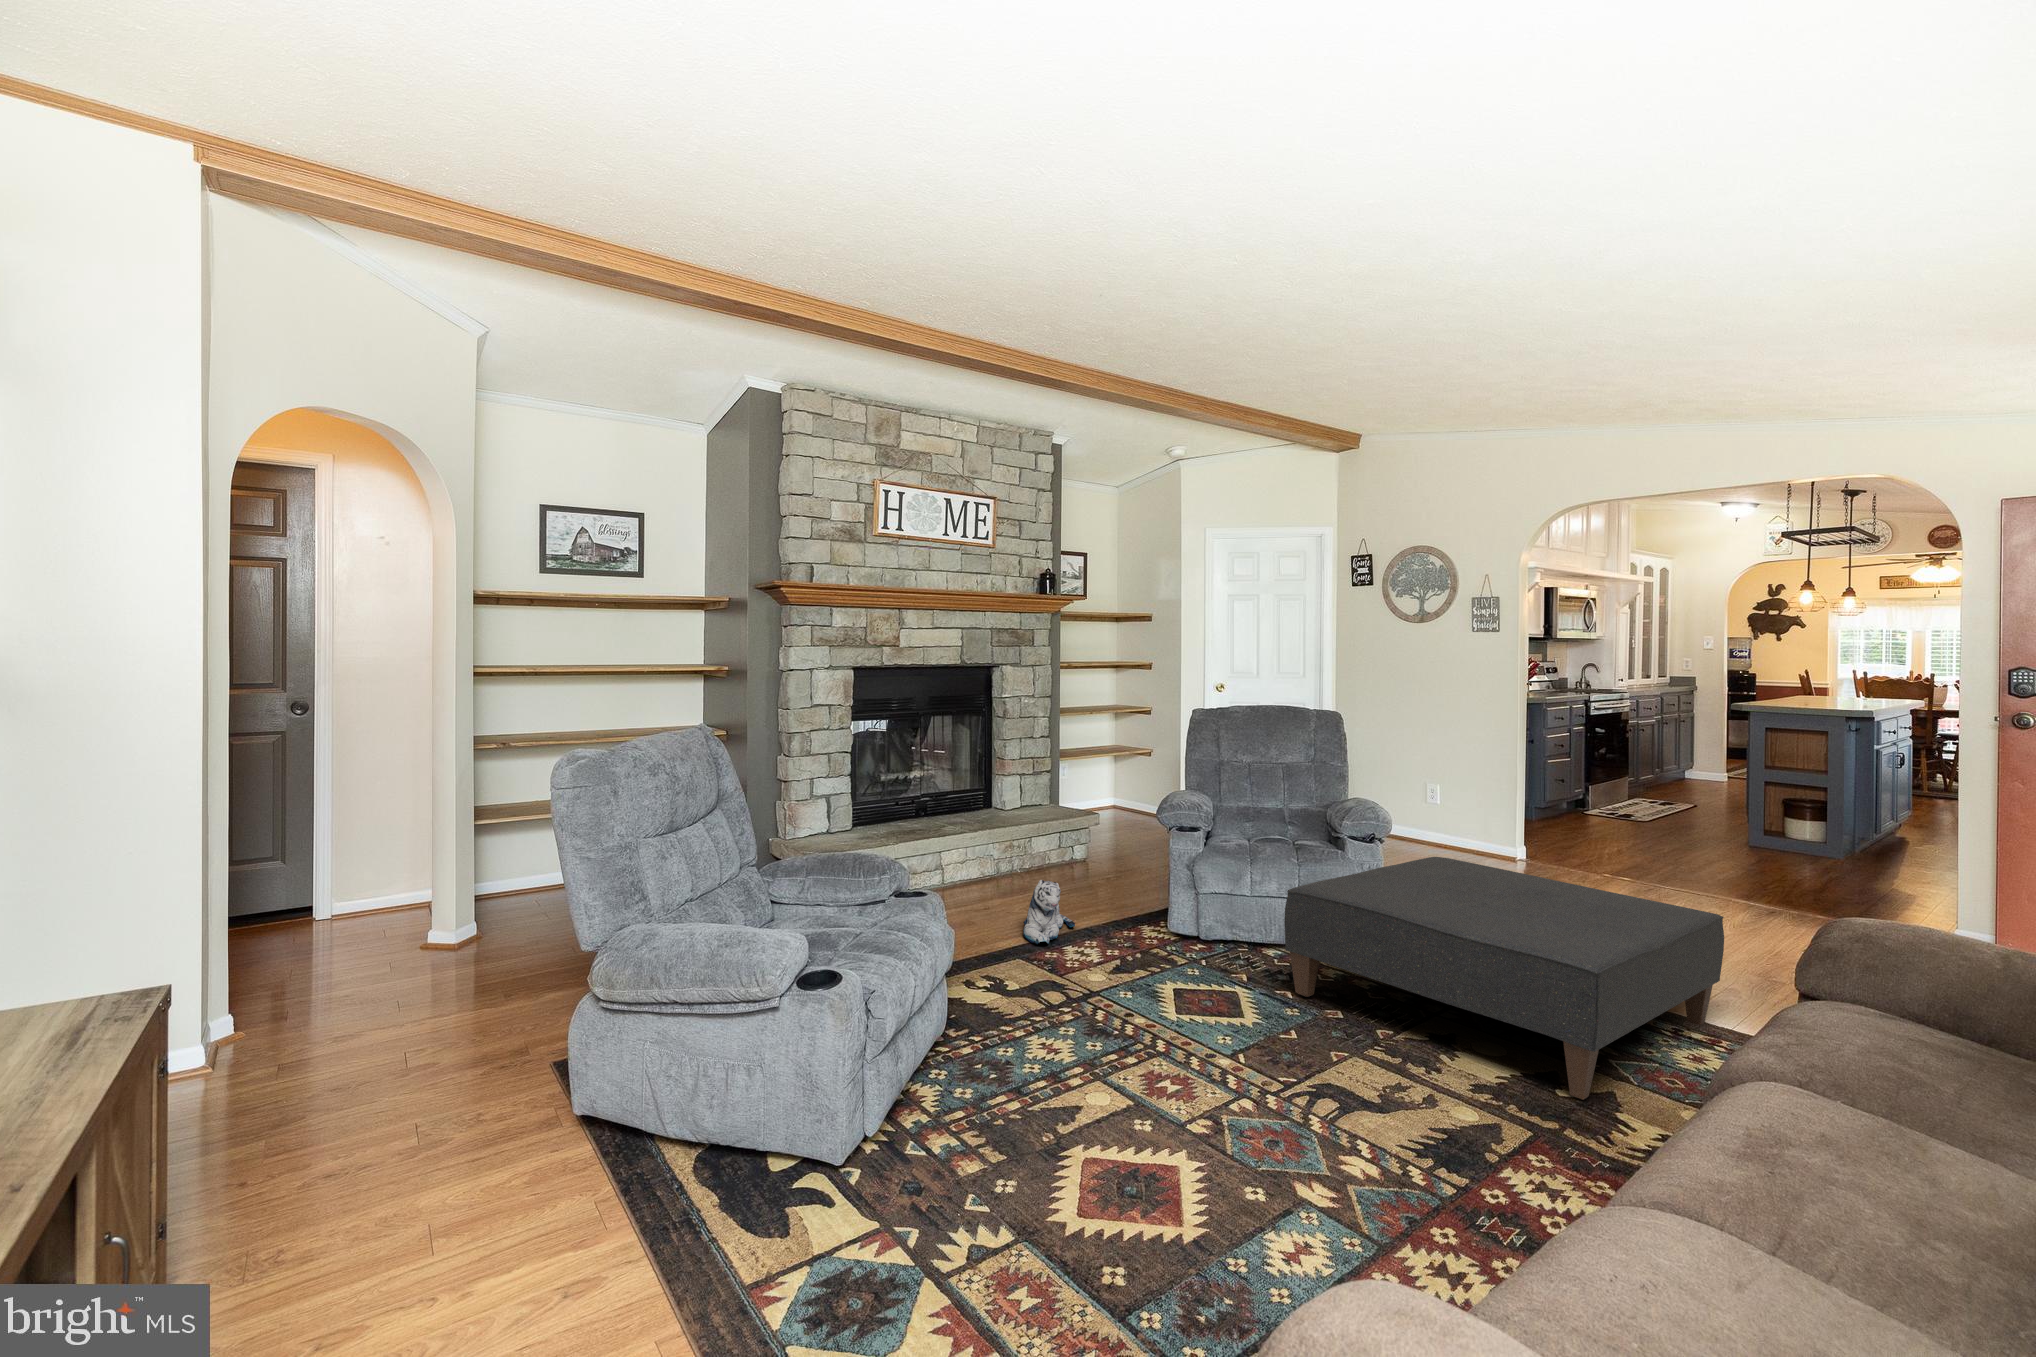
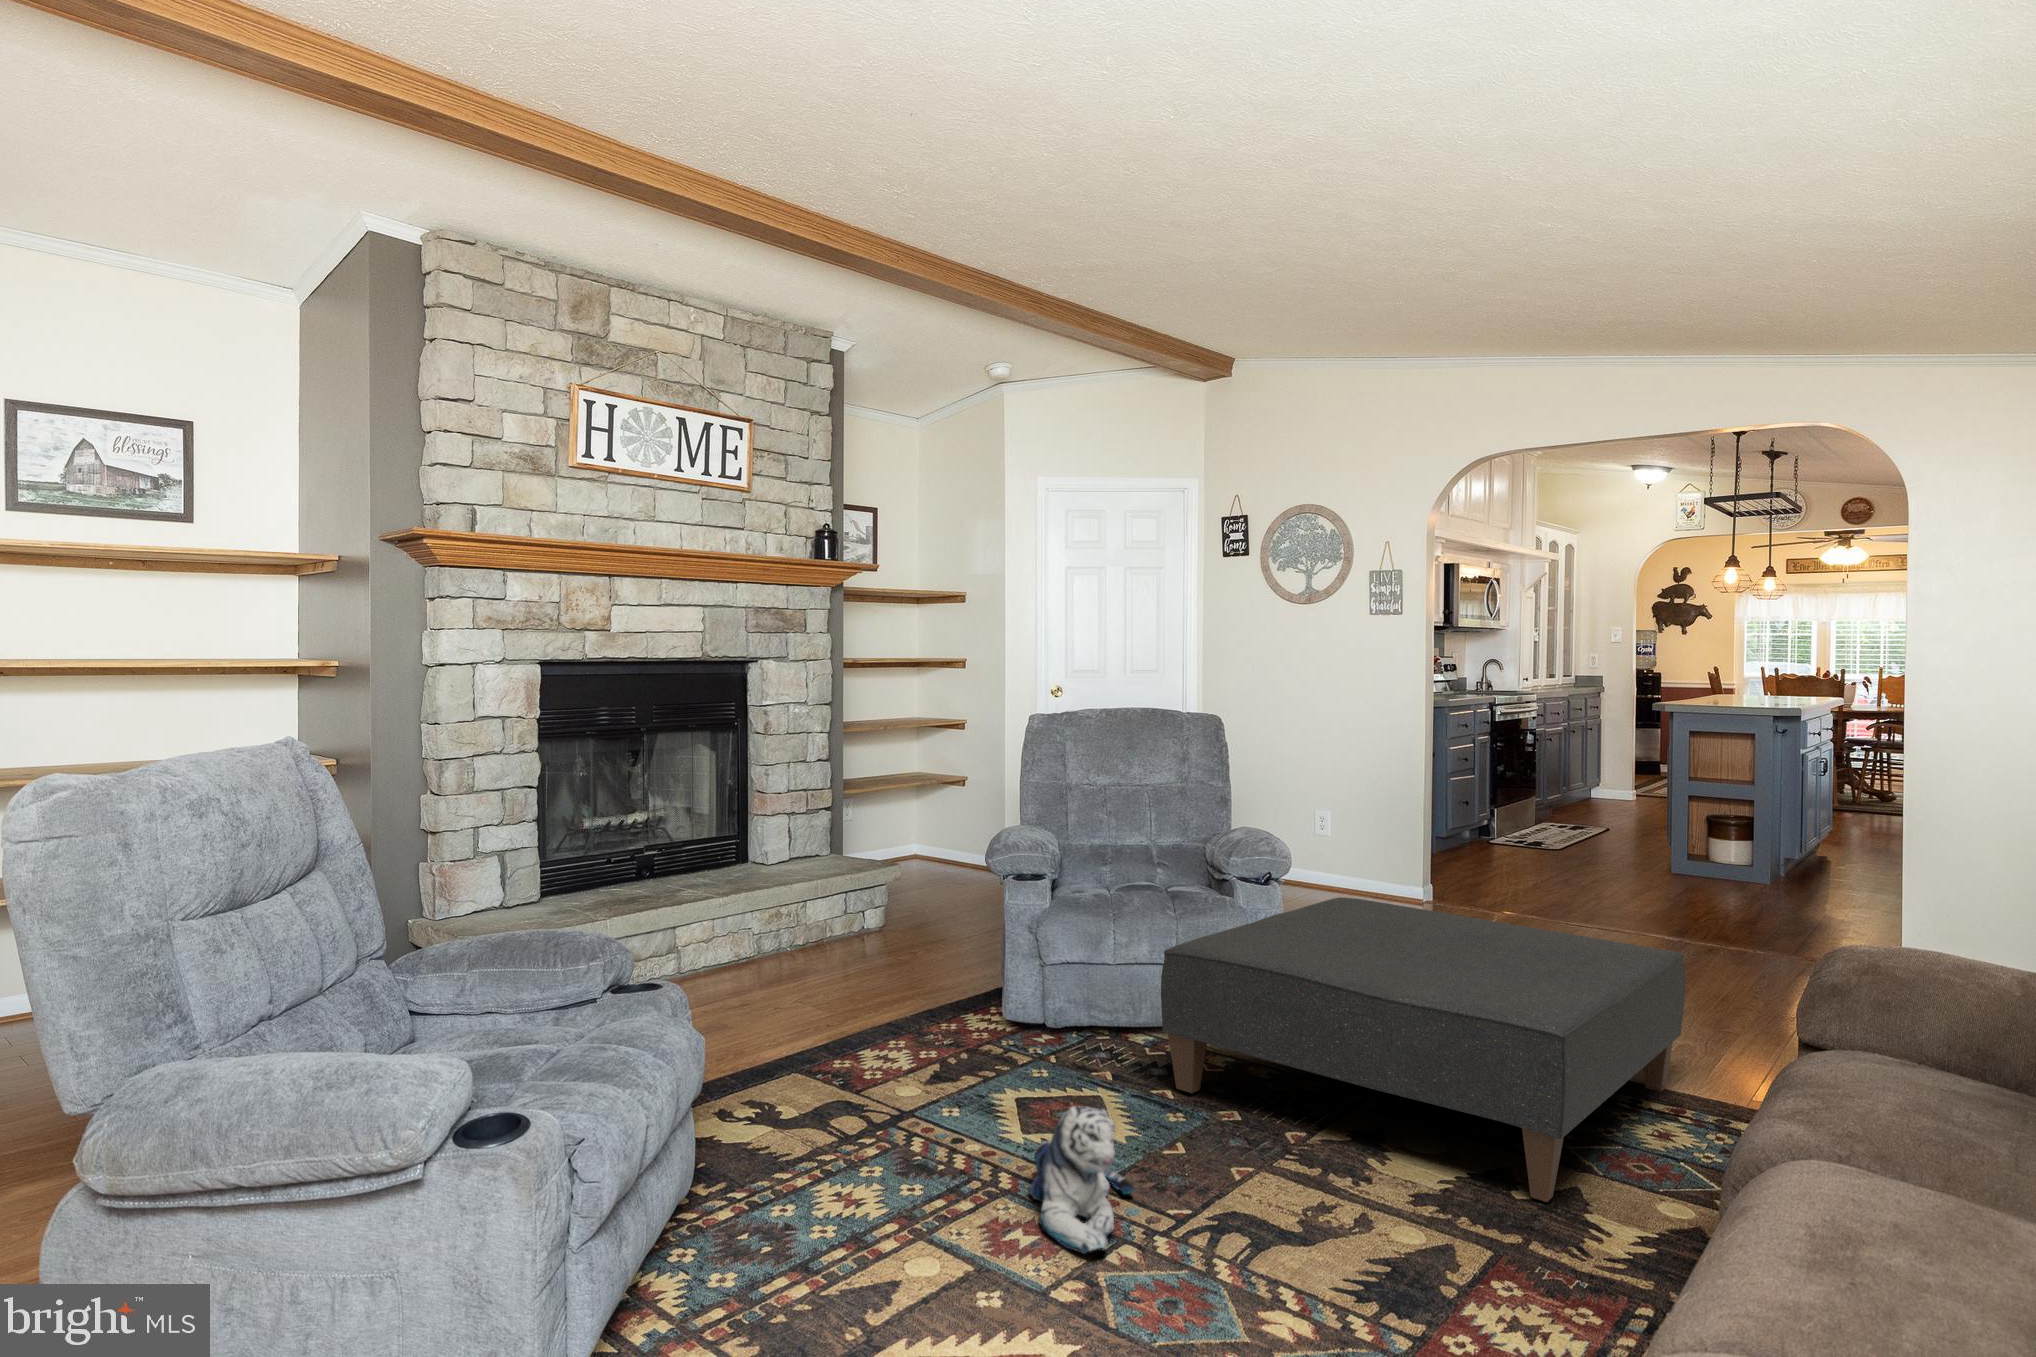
plush toy: present [1023,880,1075,944] -> present [1028,1106,1134,1254]

